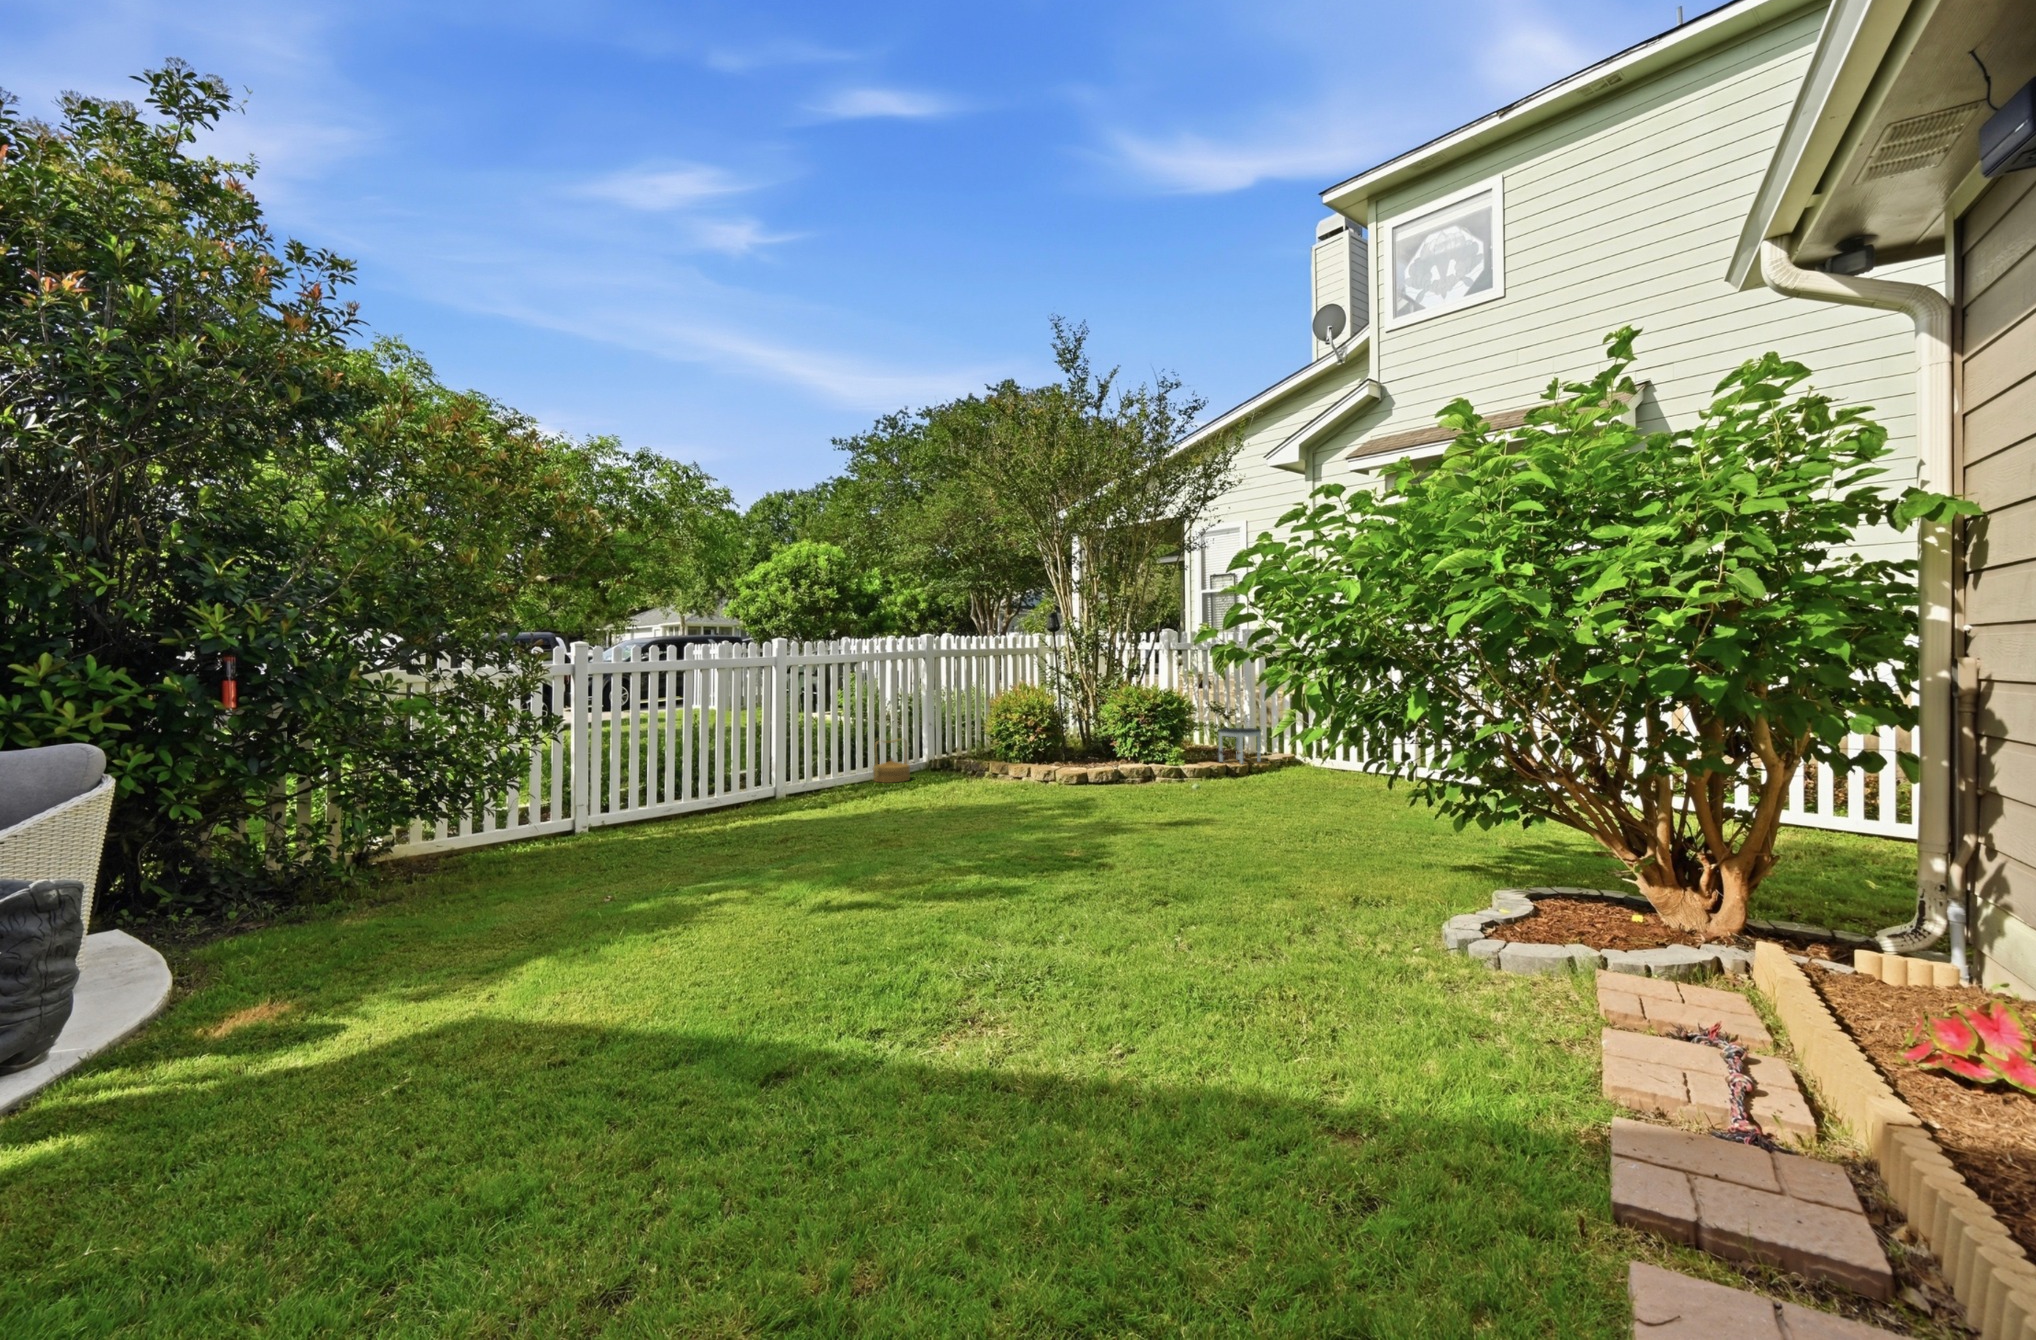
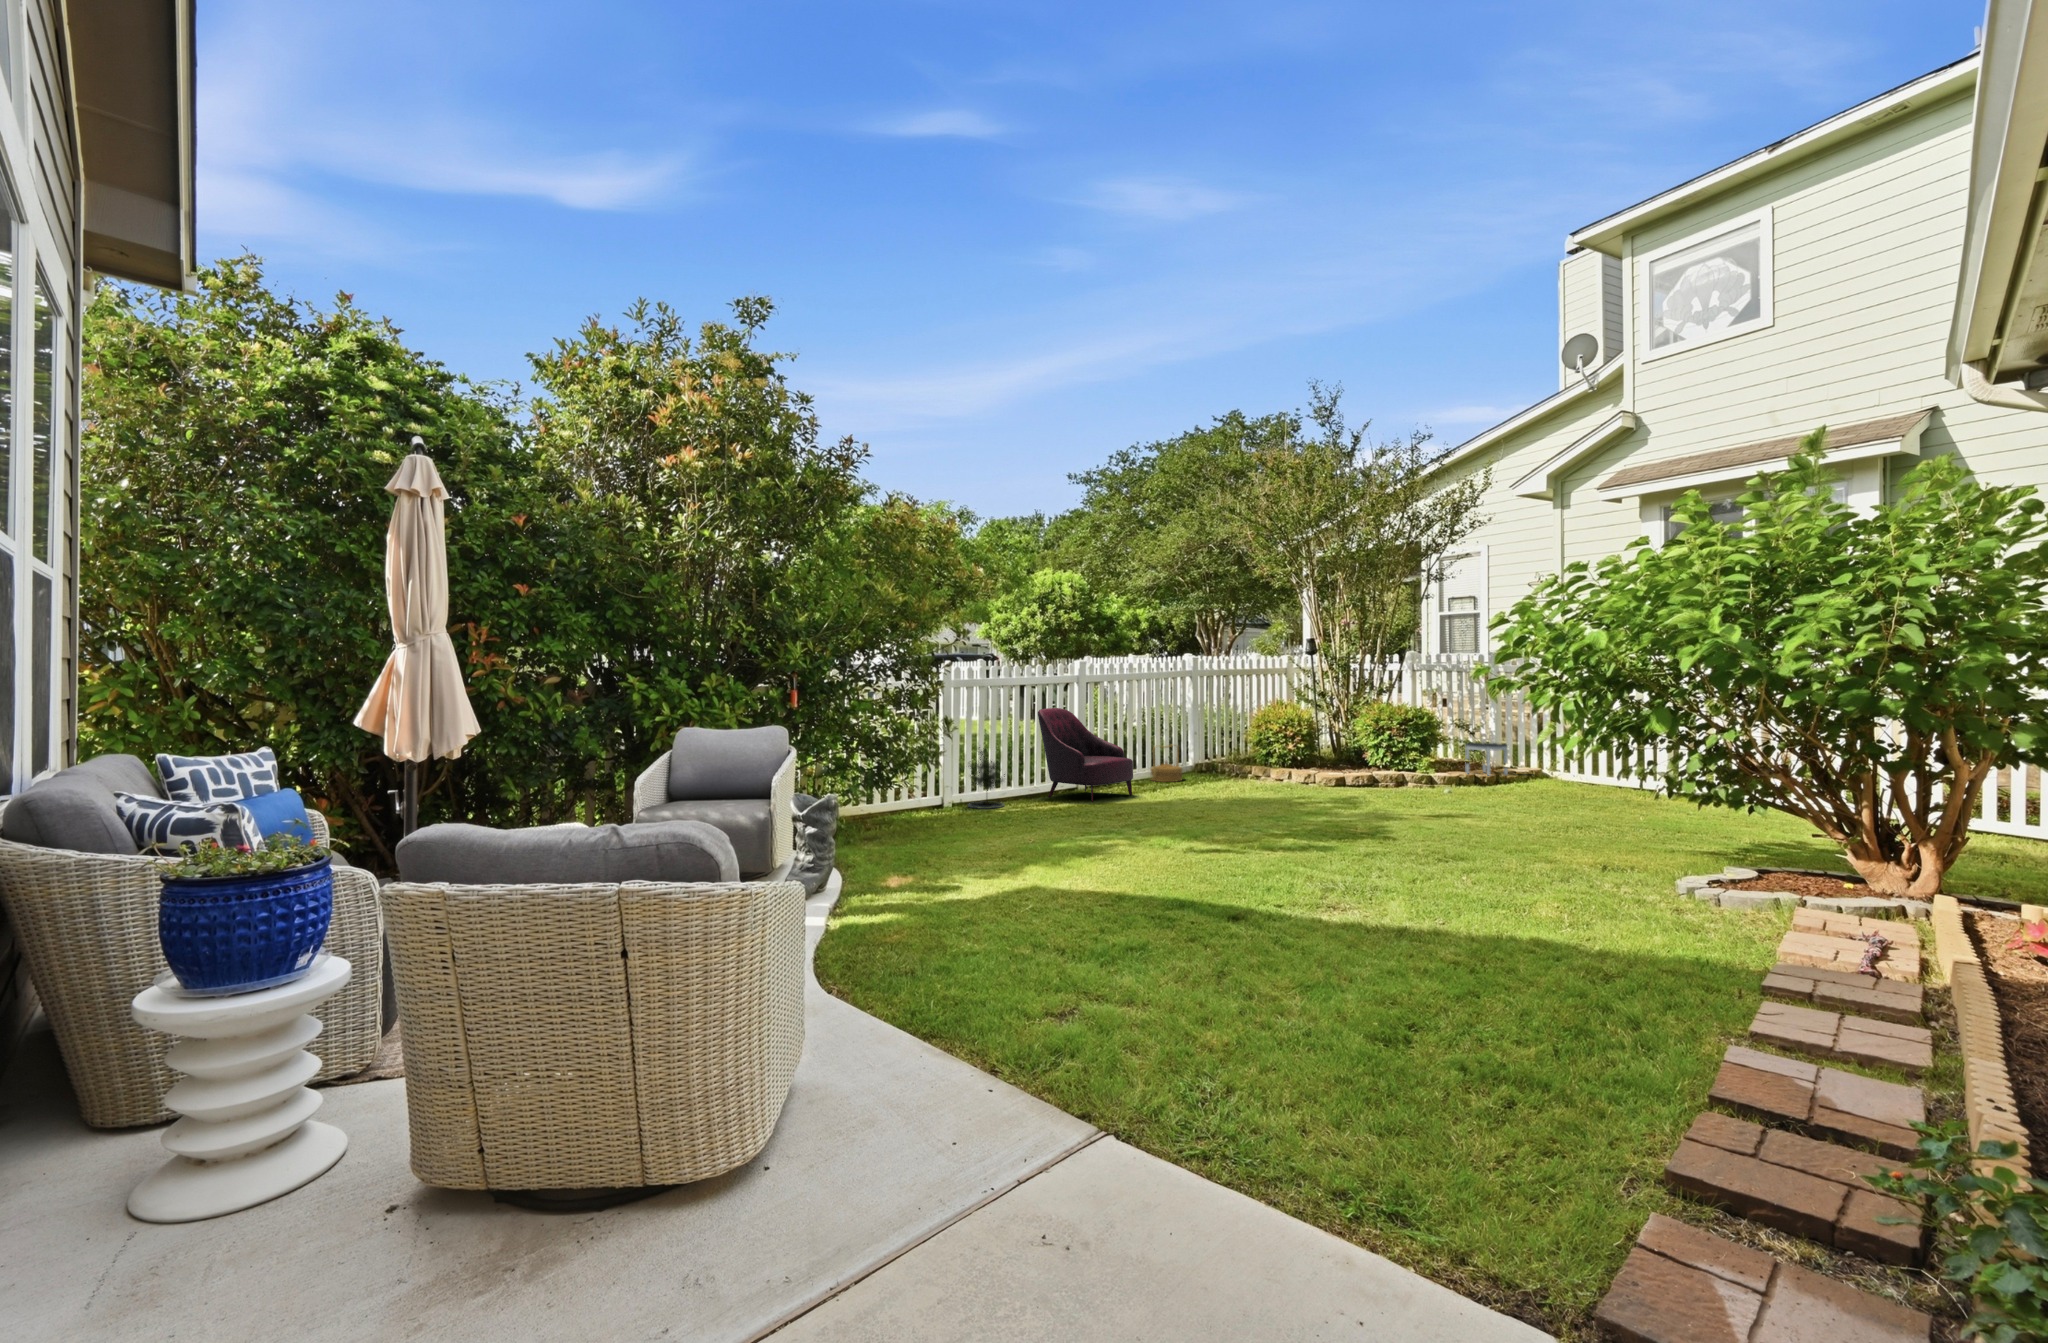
armchair: none [717,700,836,816] -> present [1038,708,1133,802]
potted tree: none [608,744,662,831] -> present [968,747,1005,809]

